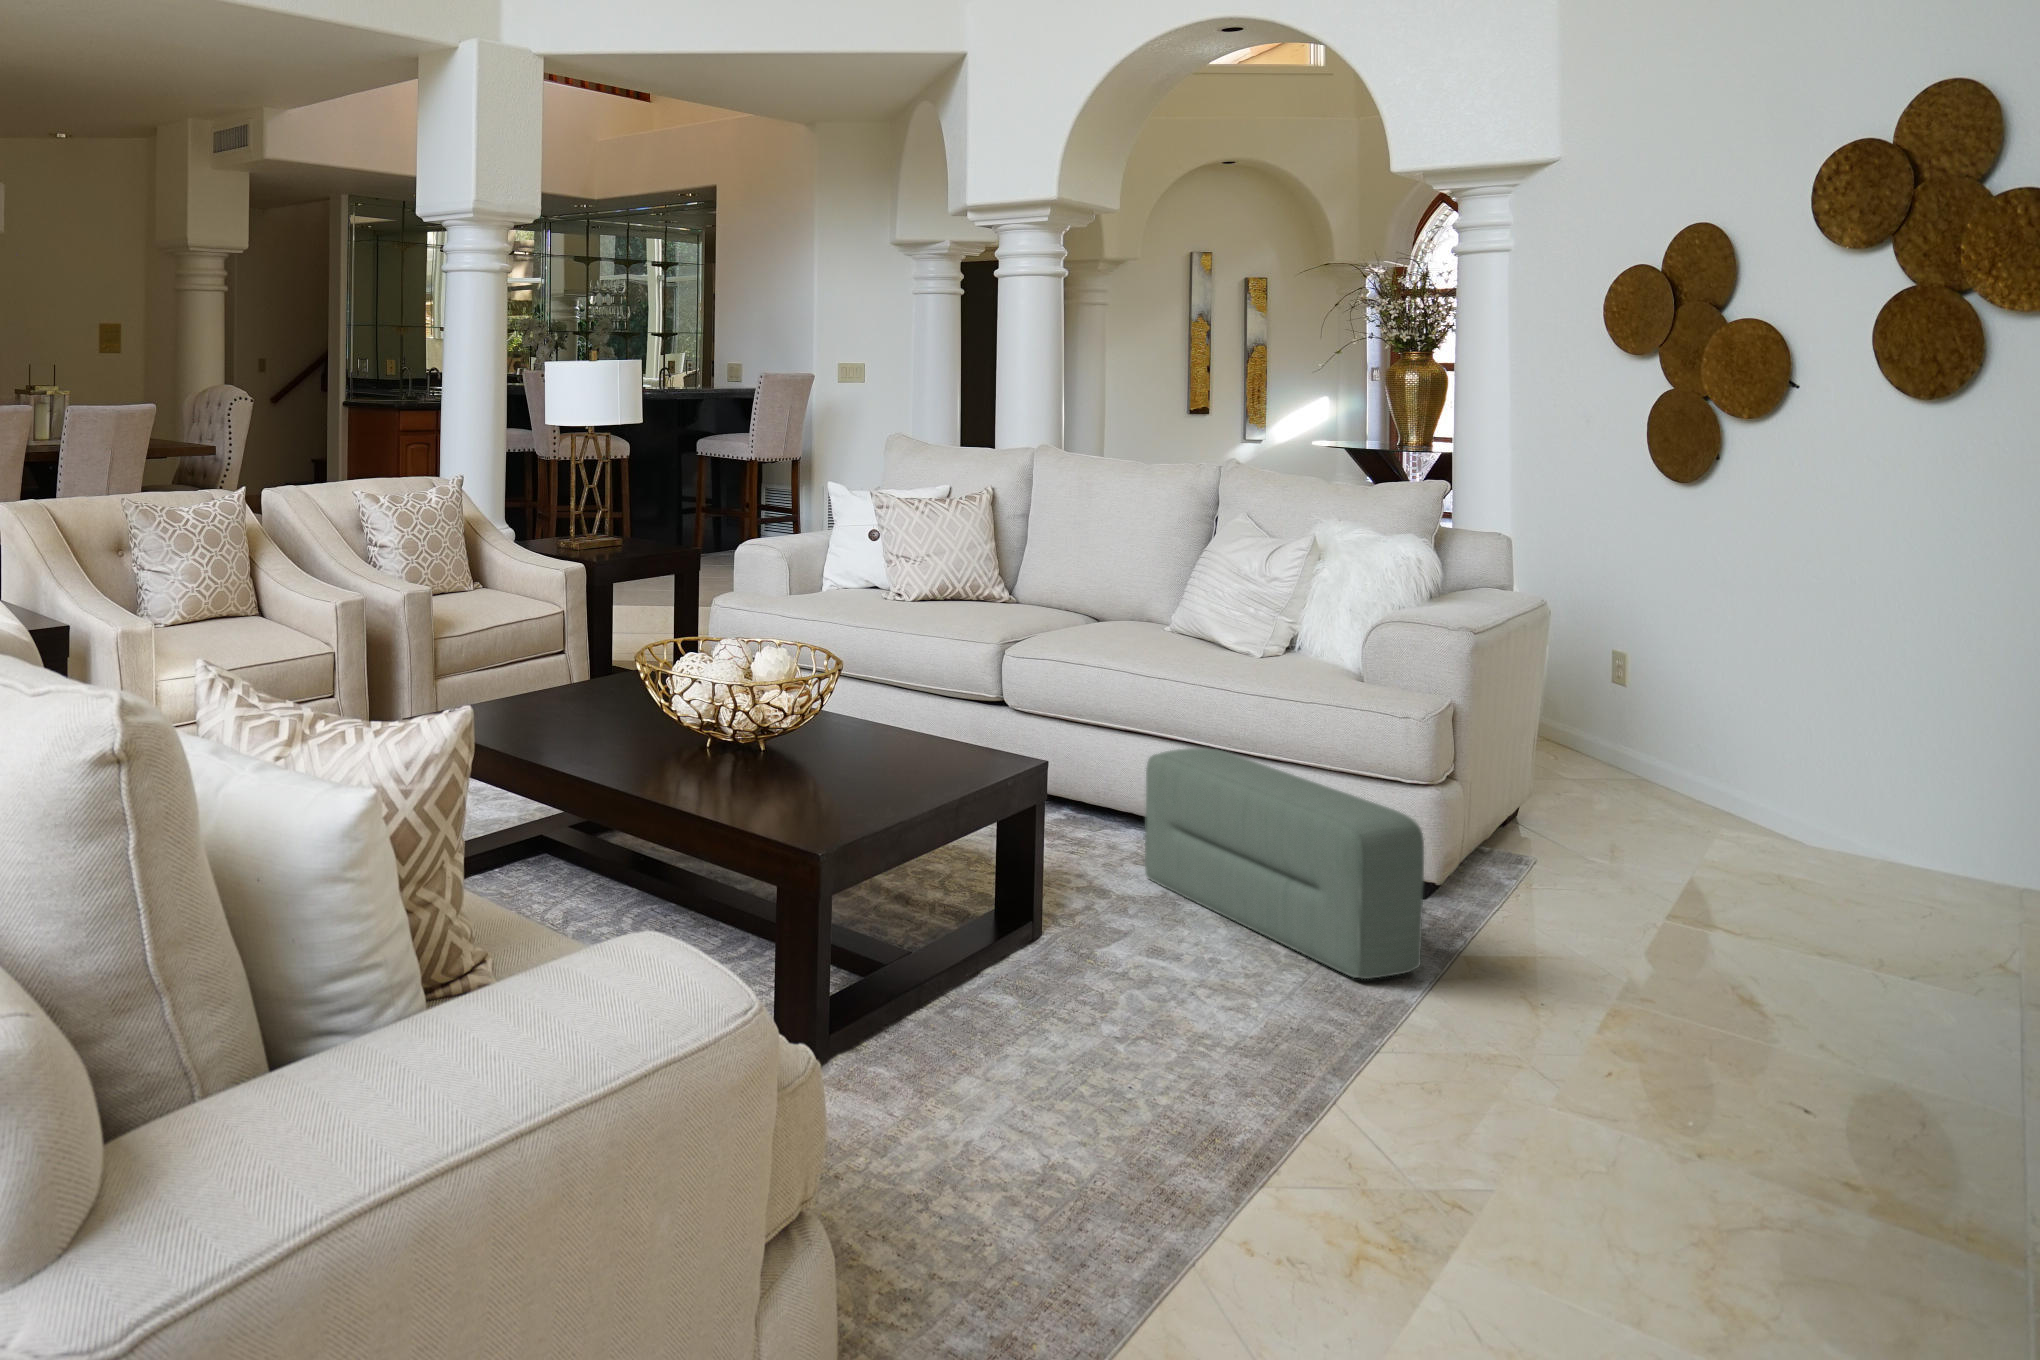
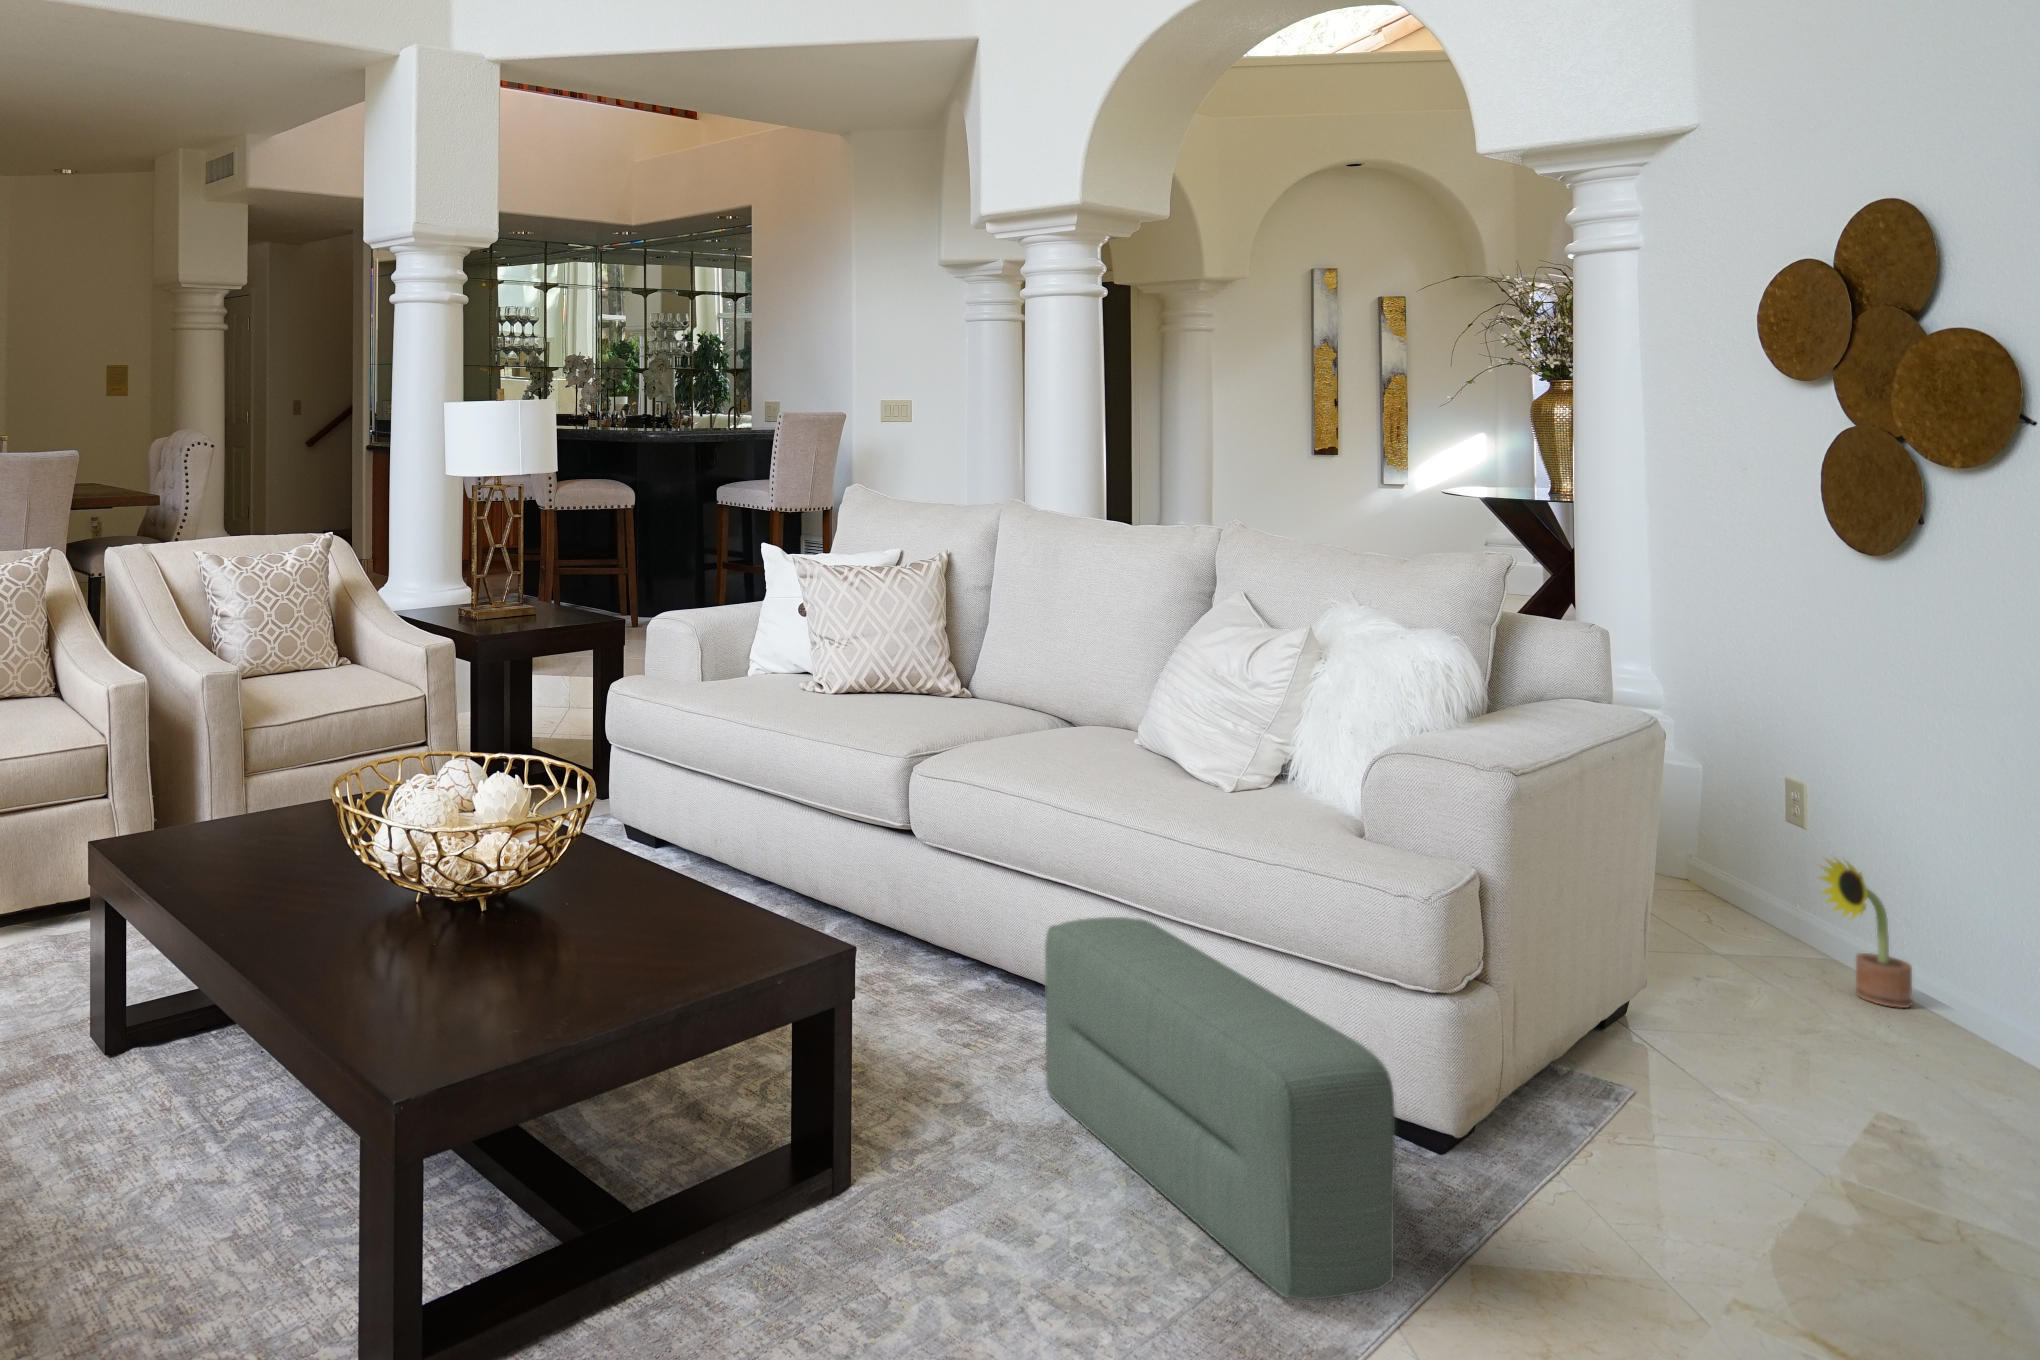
decorative plant: none [1640,702,1705,809] -> present [1820,860,1912,1008]

